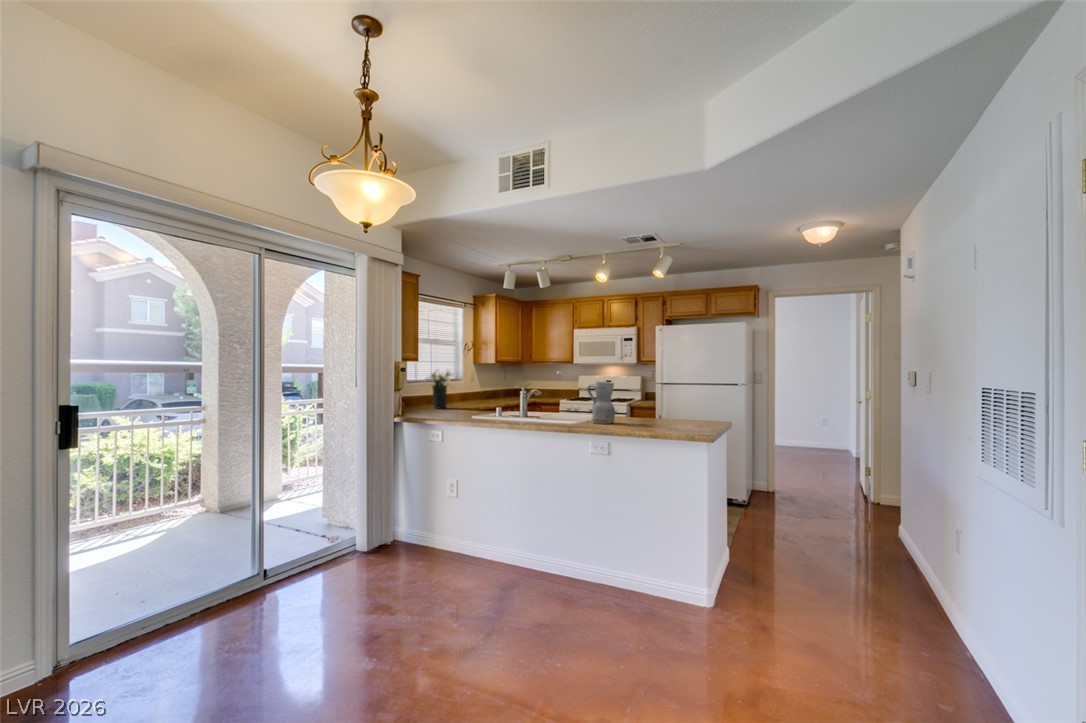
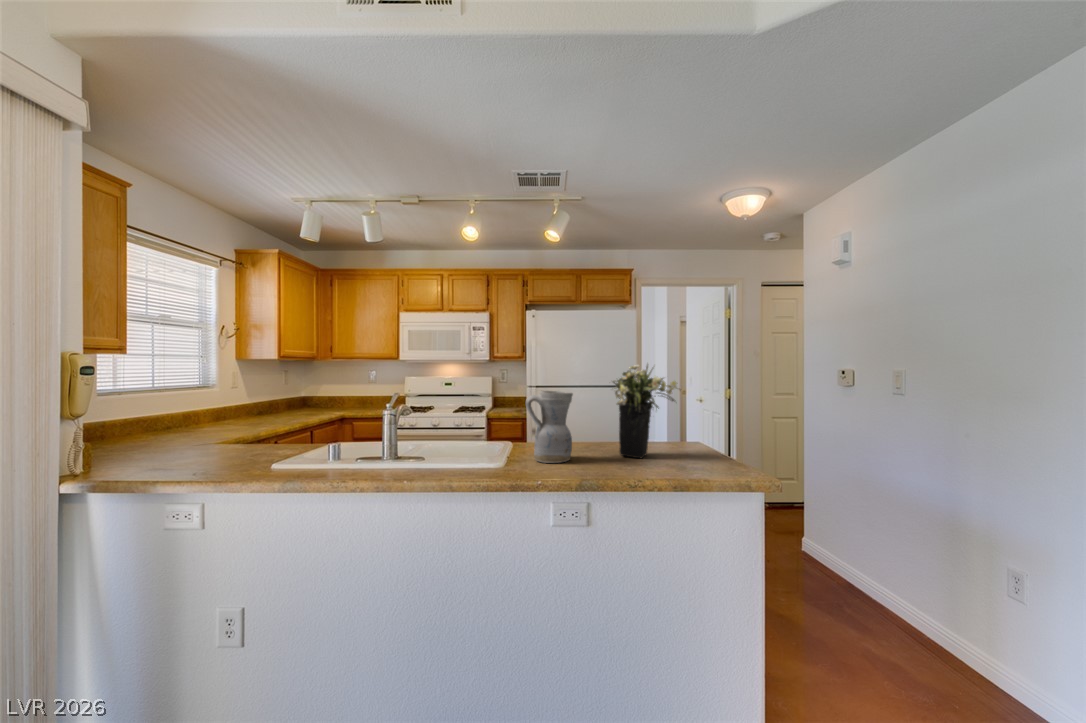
flower arrangement: present [422,371,452,408] -> present [613,365,677,458]

